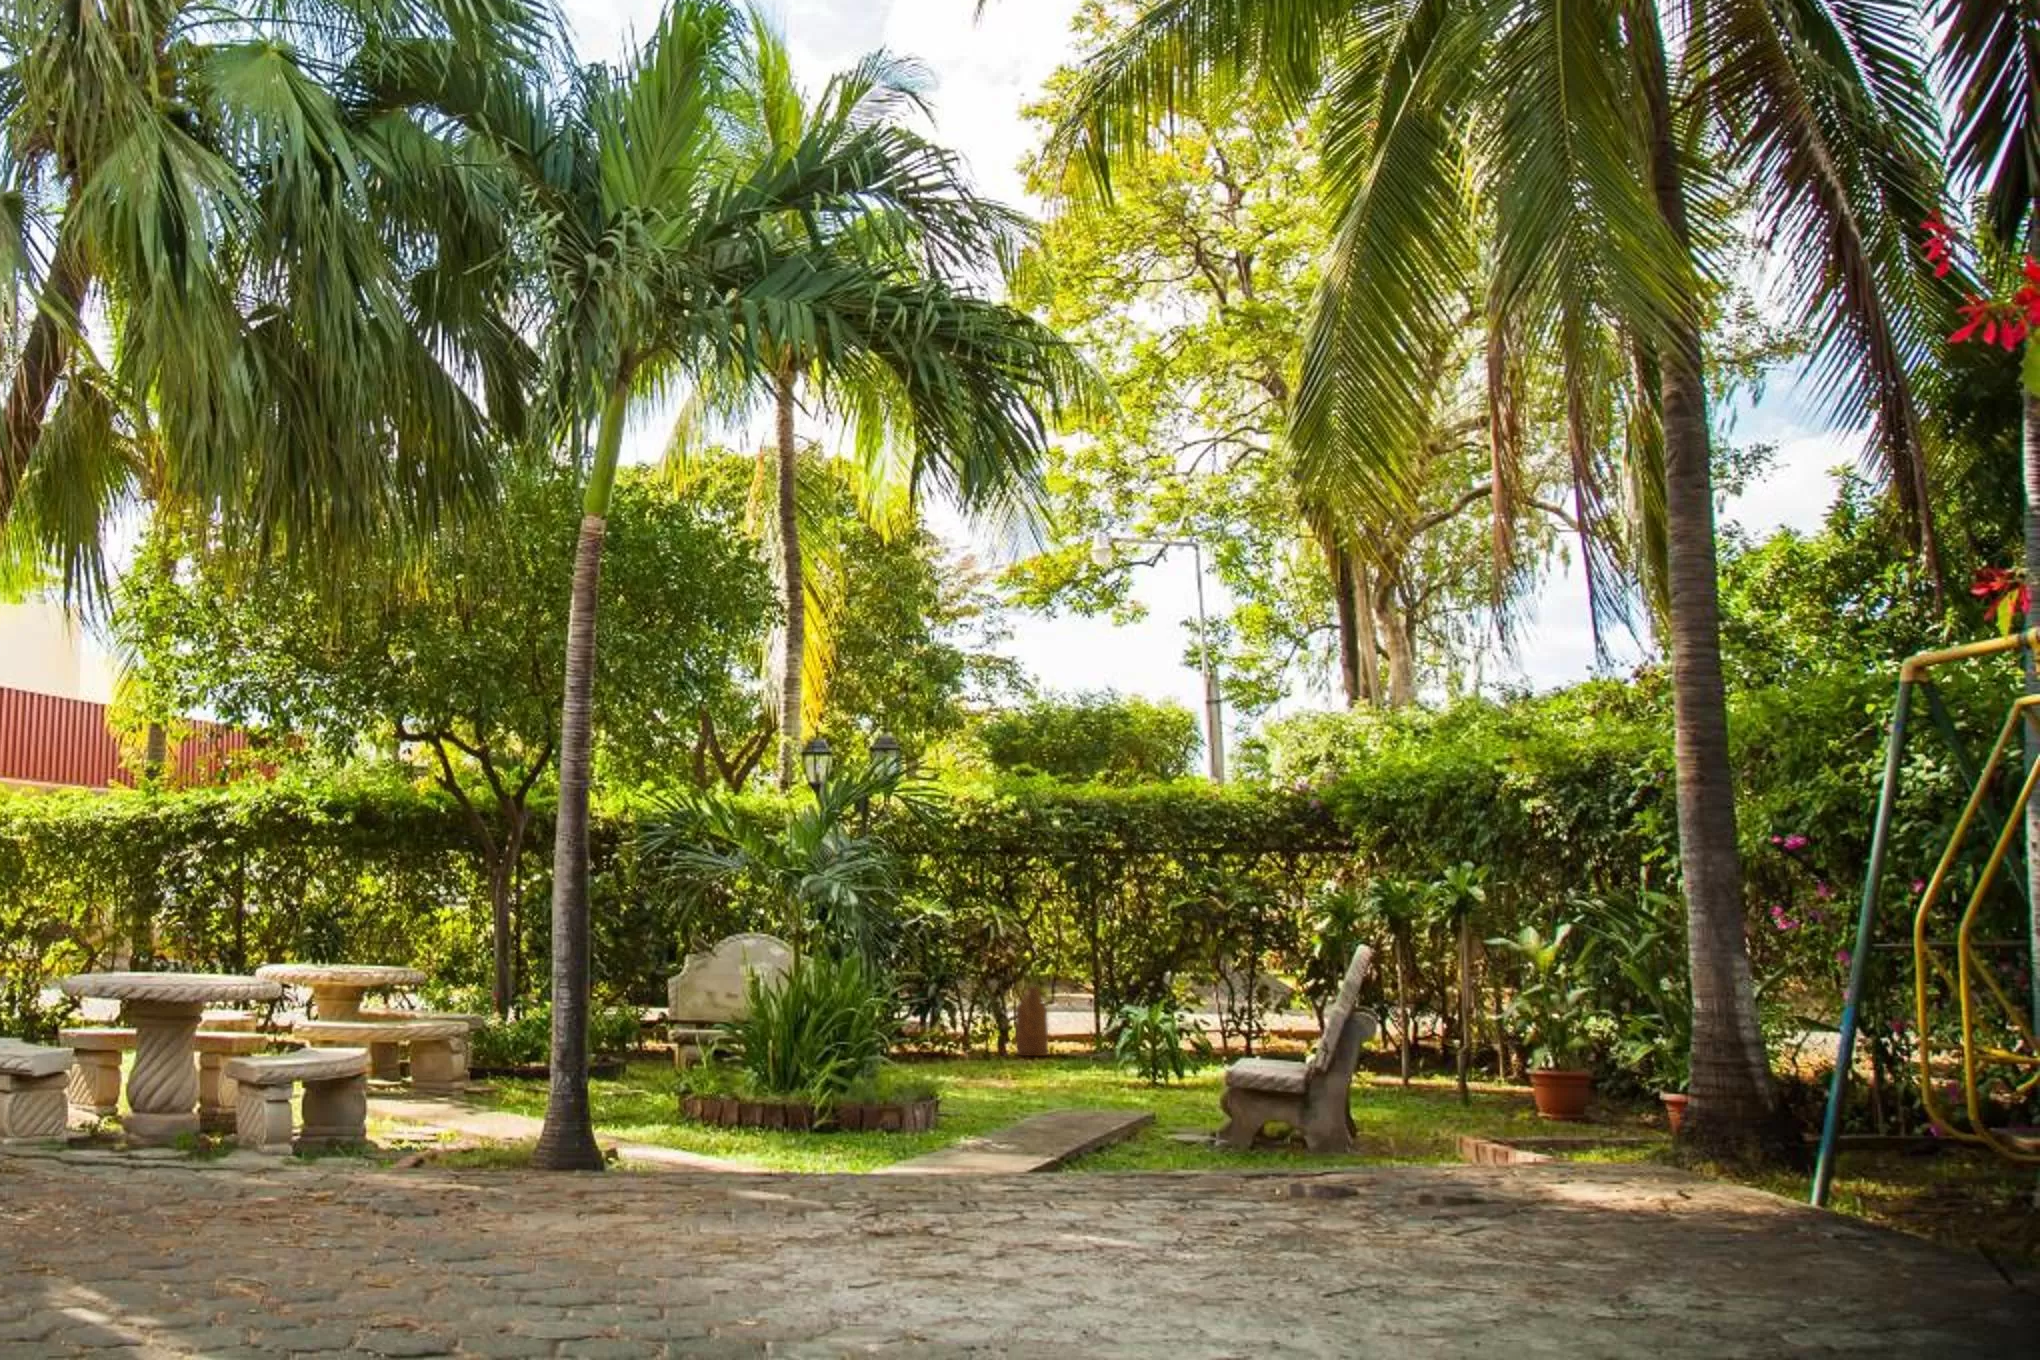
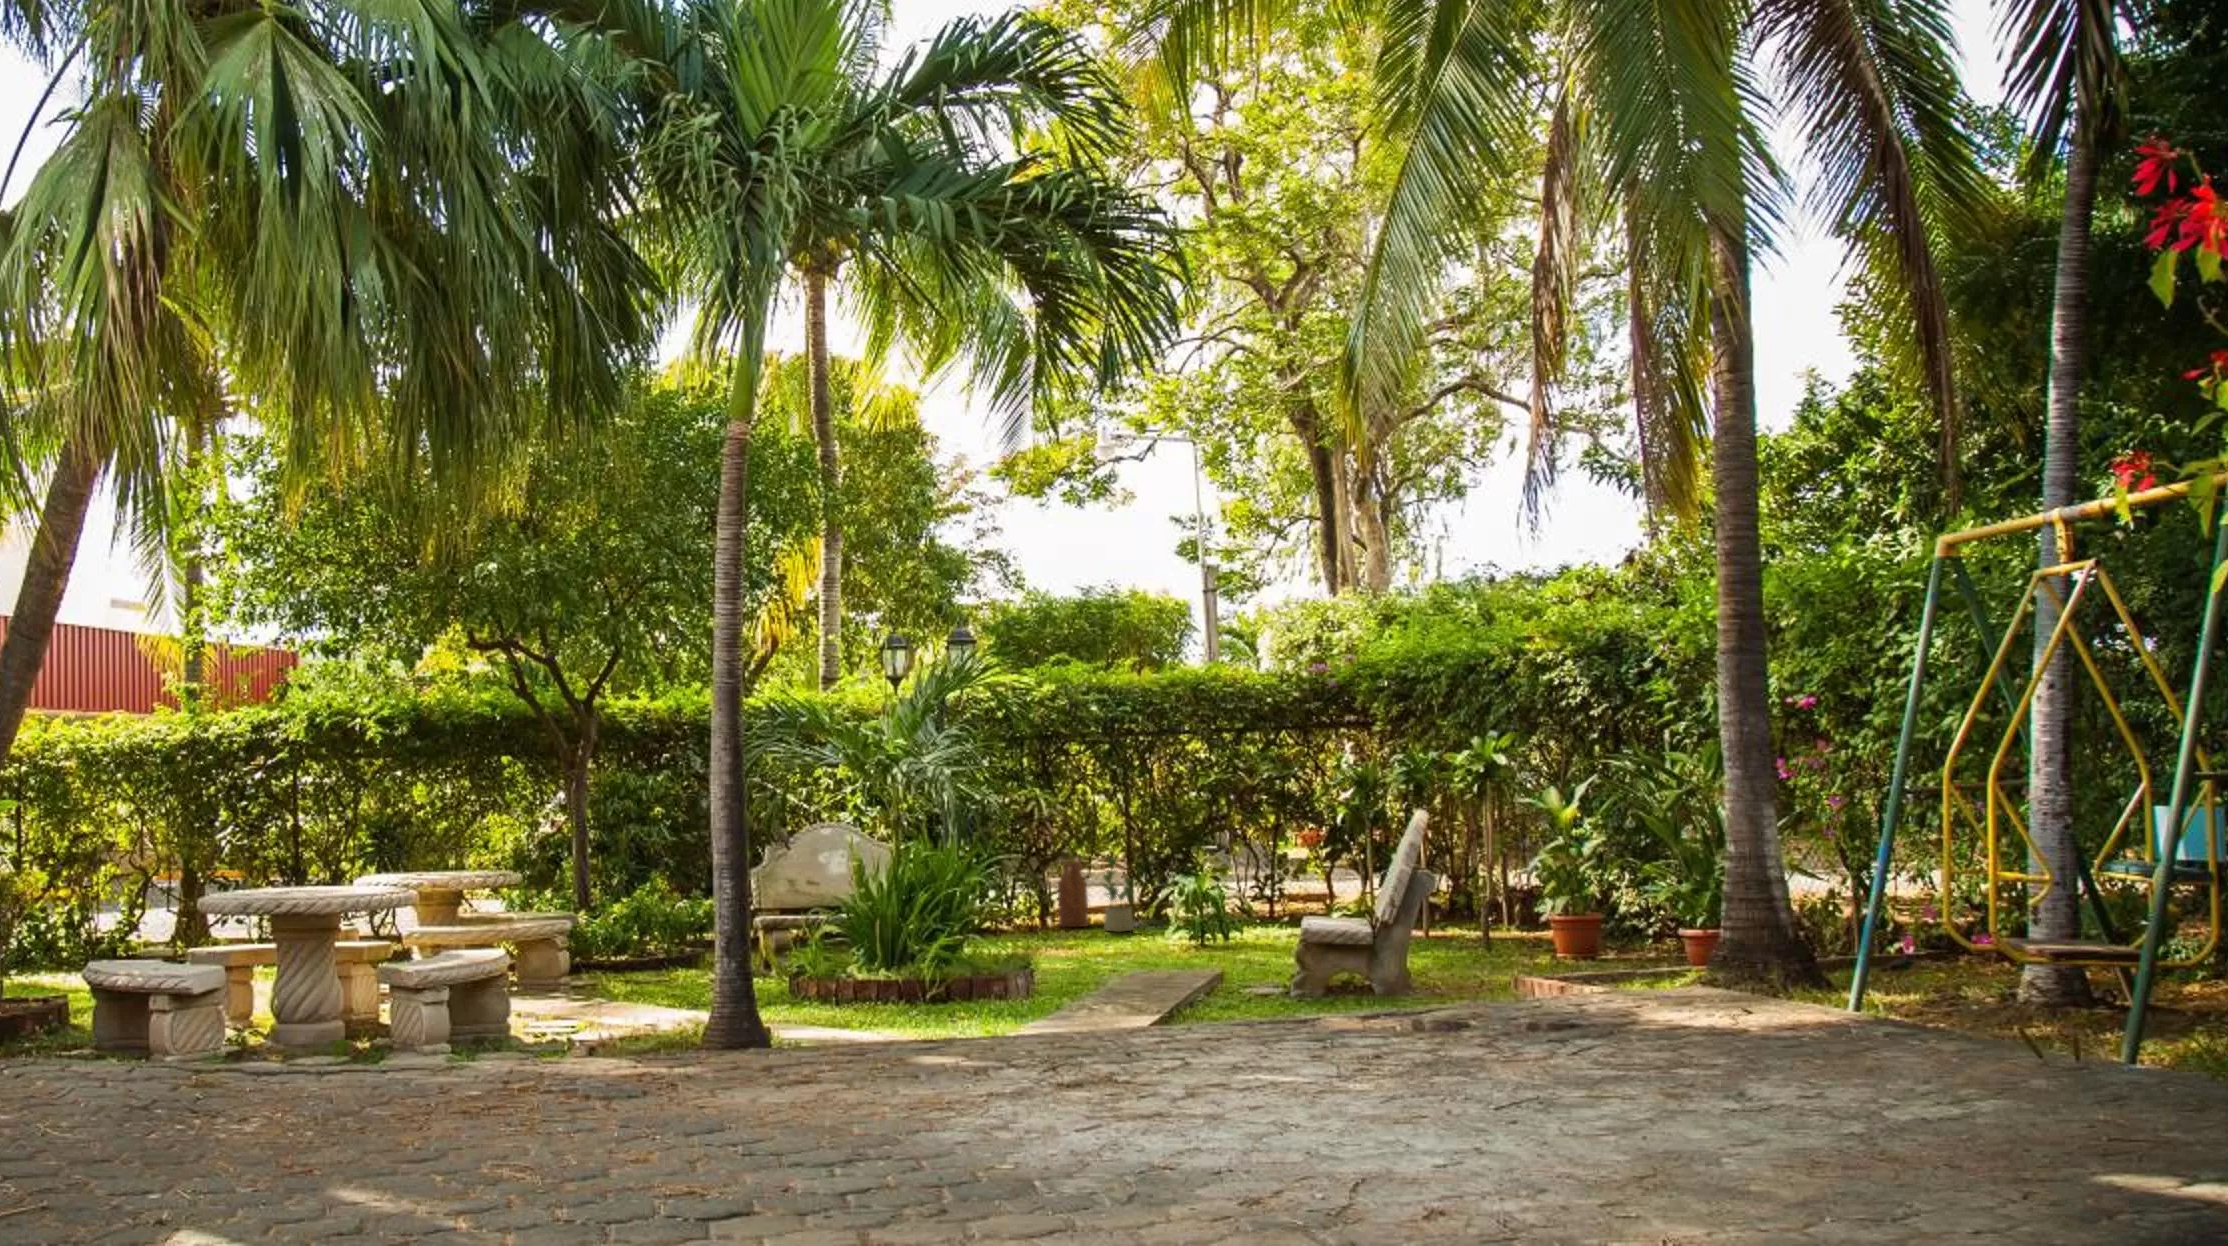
potted plant: none [1059,981,1103,1062] -> present [1103,857,1134,932]

